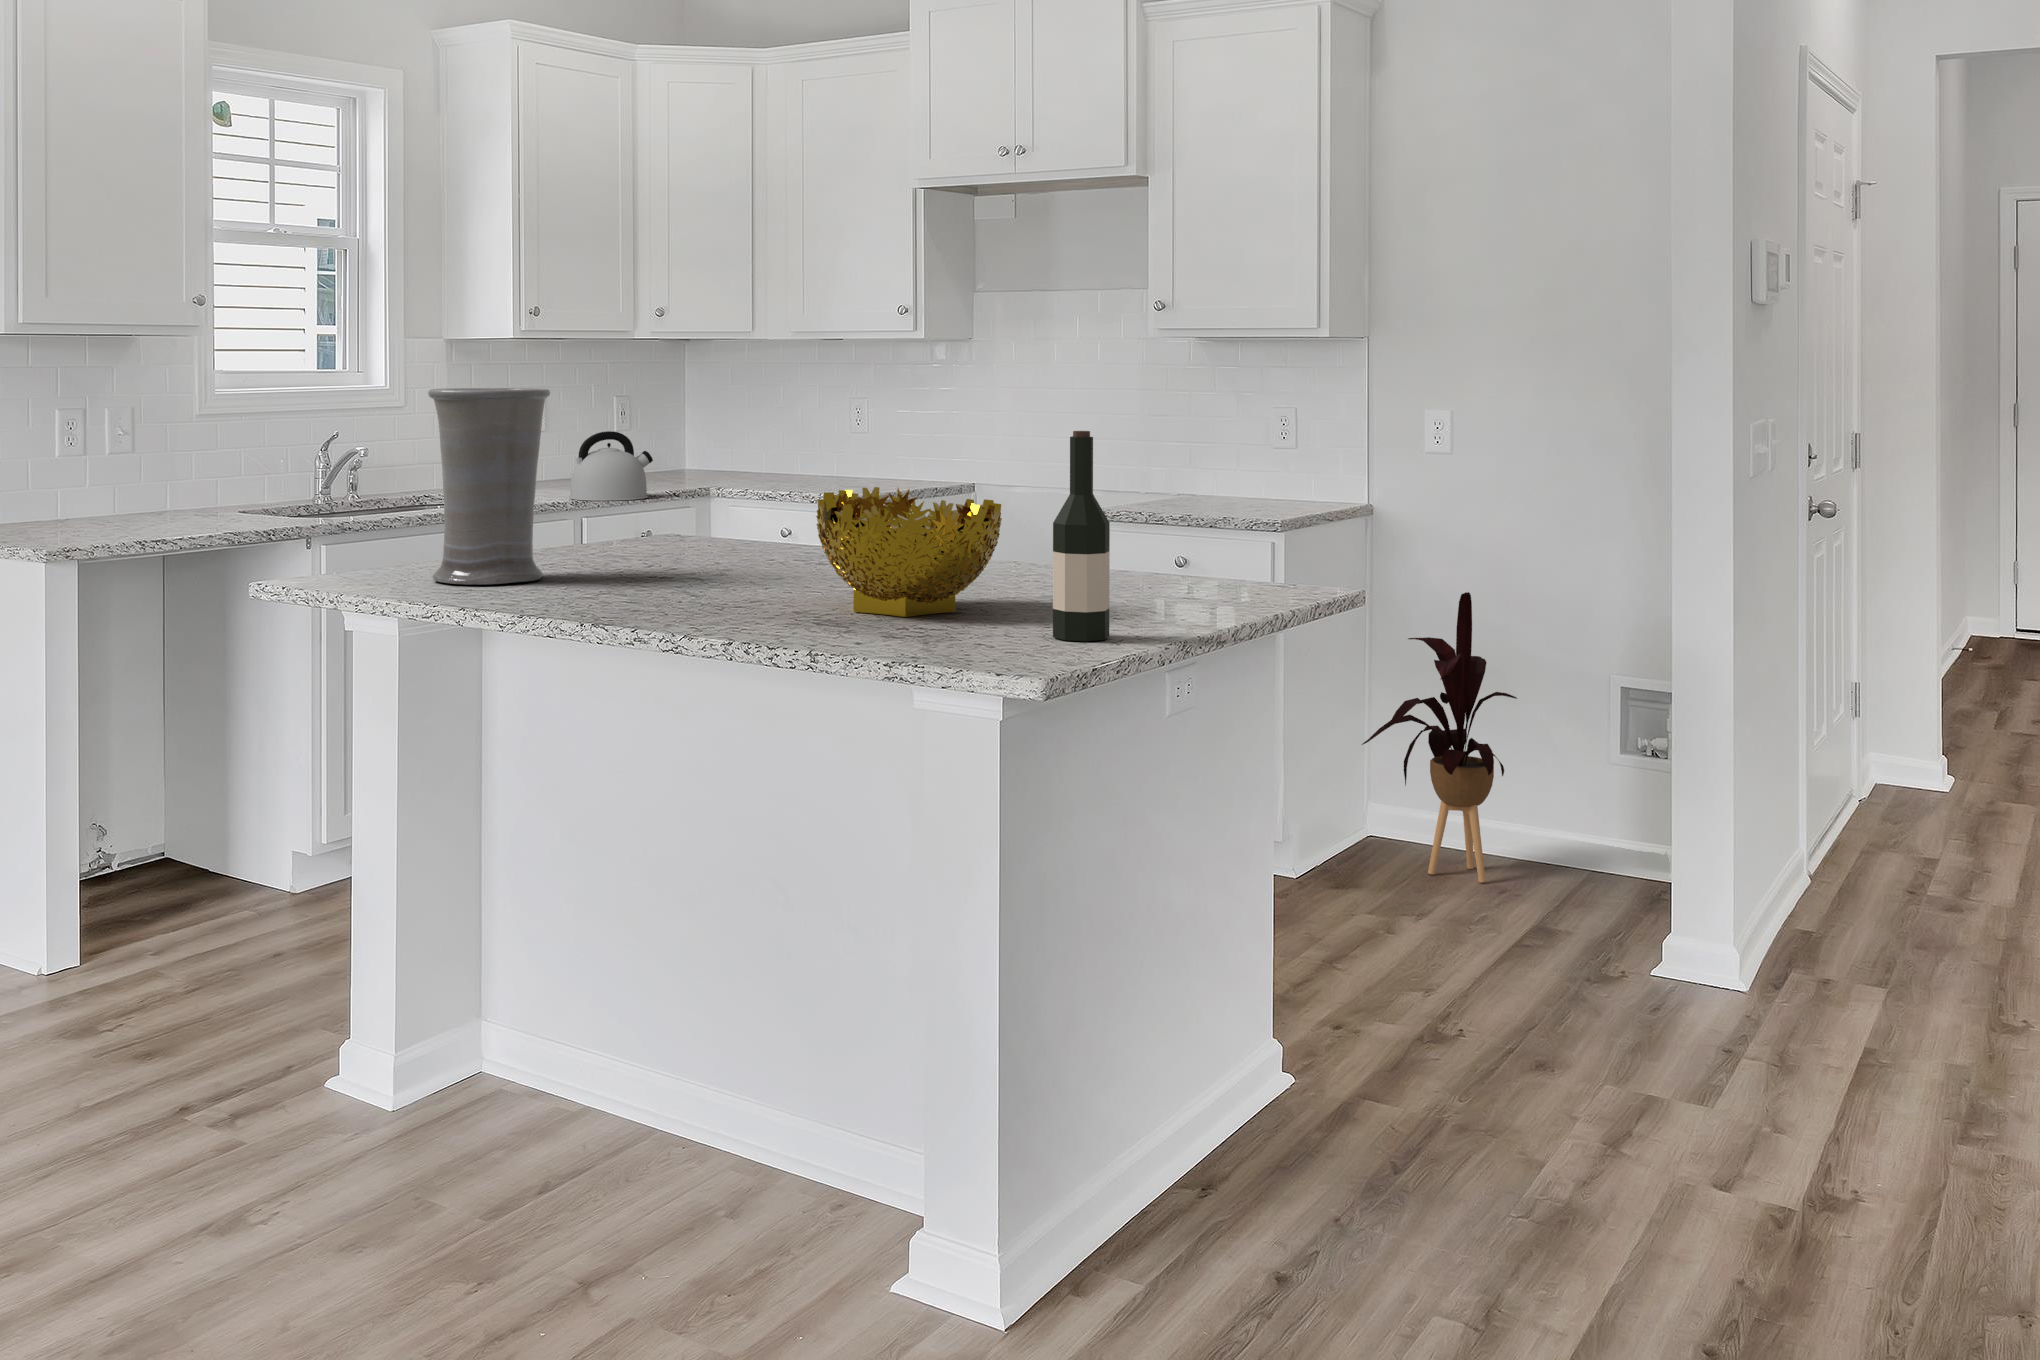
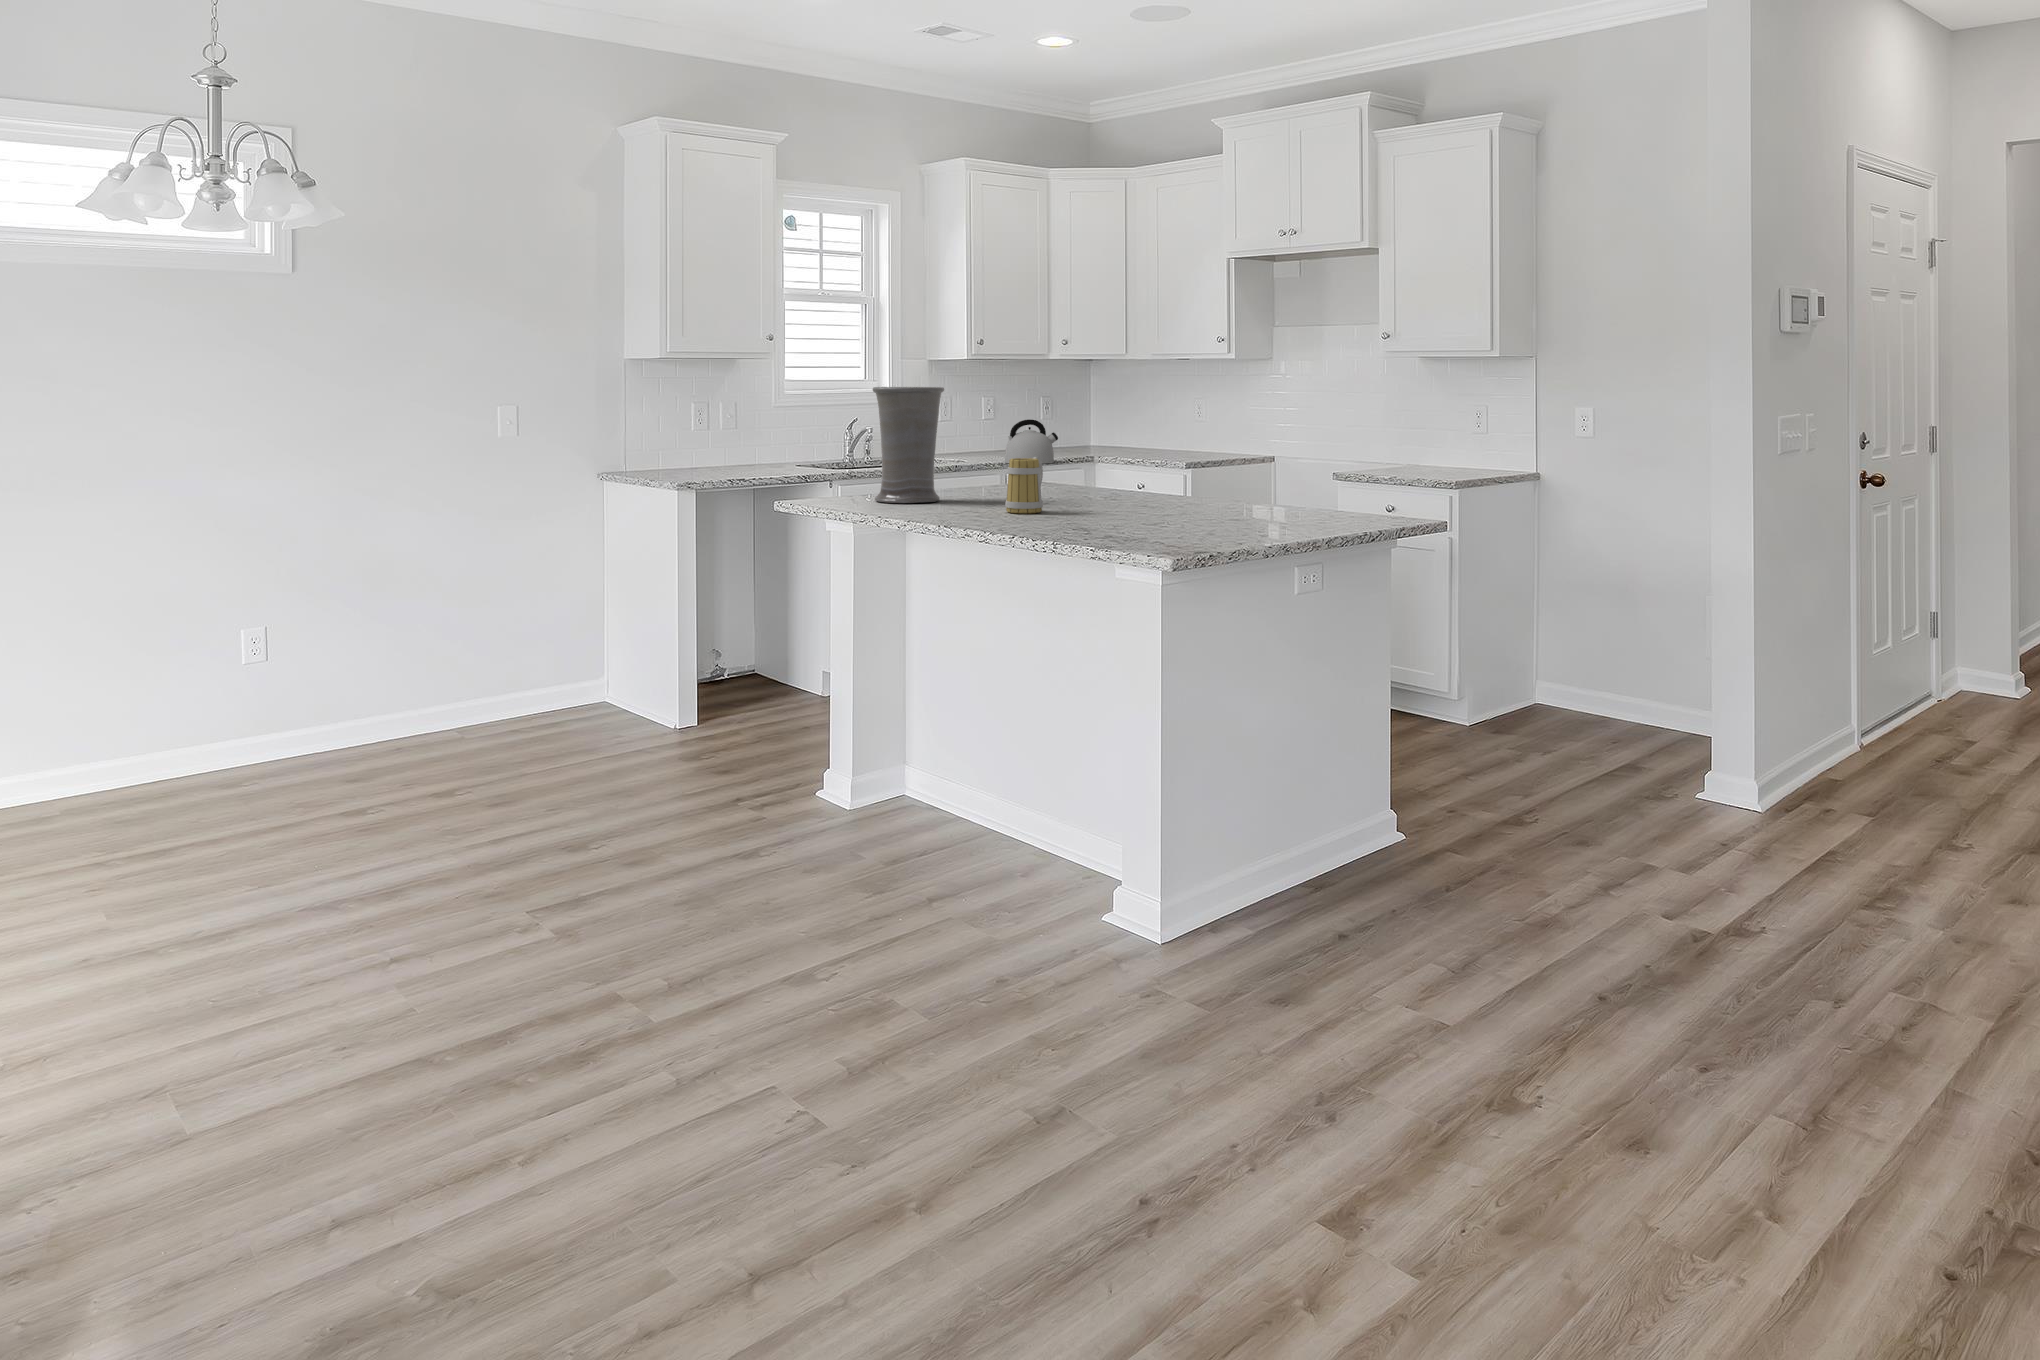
wine bottle: present [1053,431,1110,641] -> none [1204,410,1240,537]
decorative bowl: present [816,487,1002,617] -> none [1081,446,1194,524]
mug: none [675,505,738,601] -> present [1005,457,1043,514]
house plant: present [1362,592,1517,882] -> none [1517,532,1627,734]

